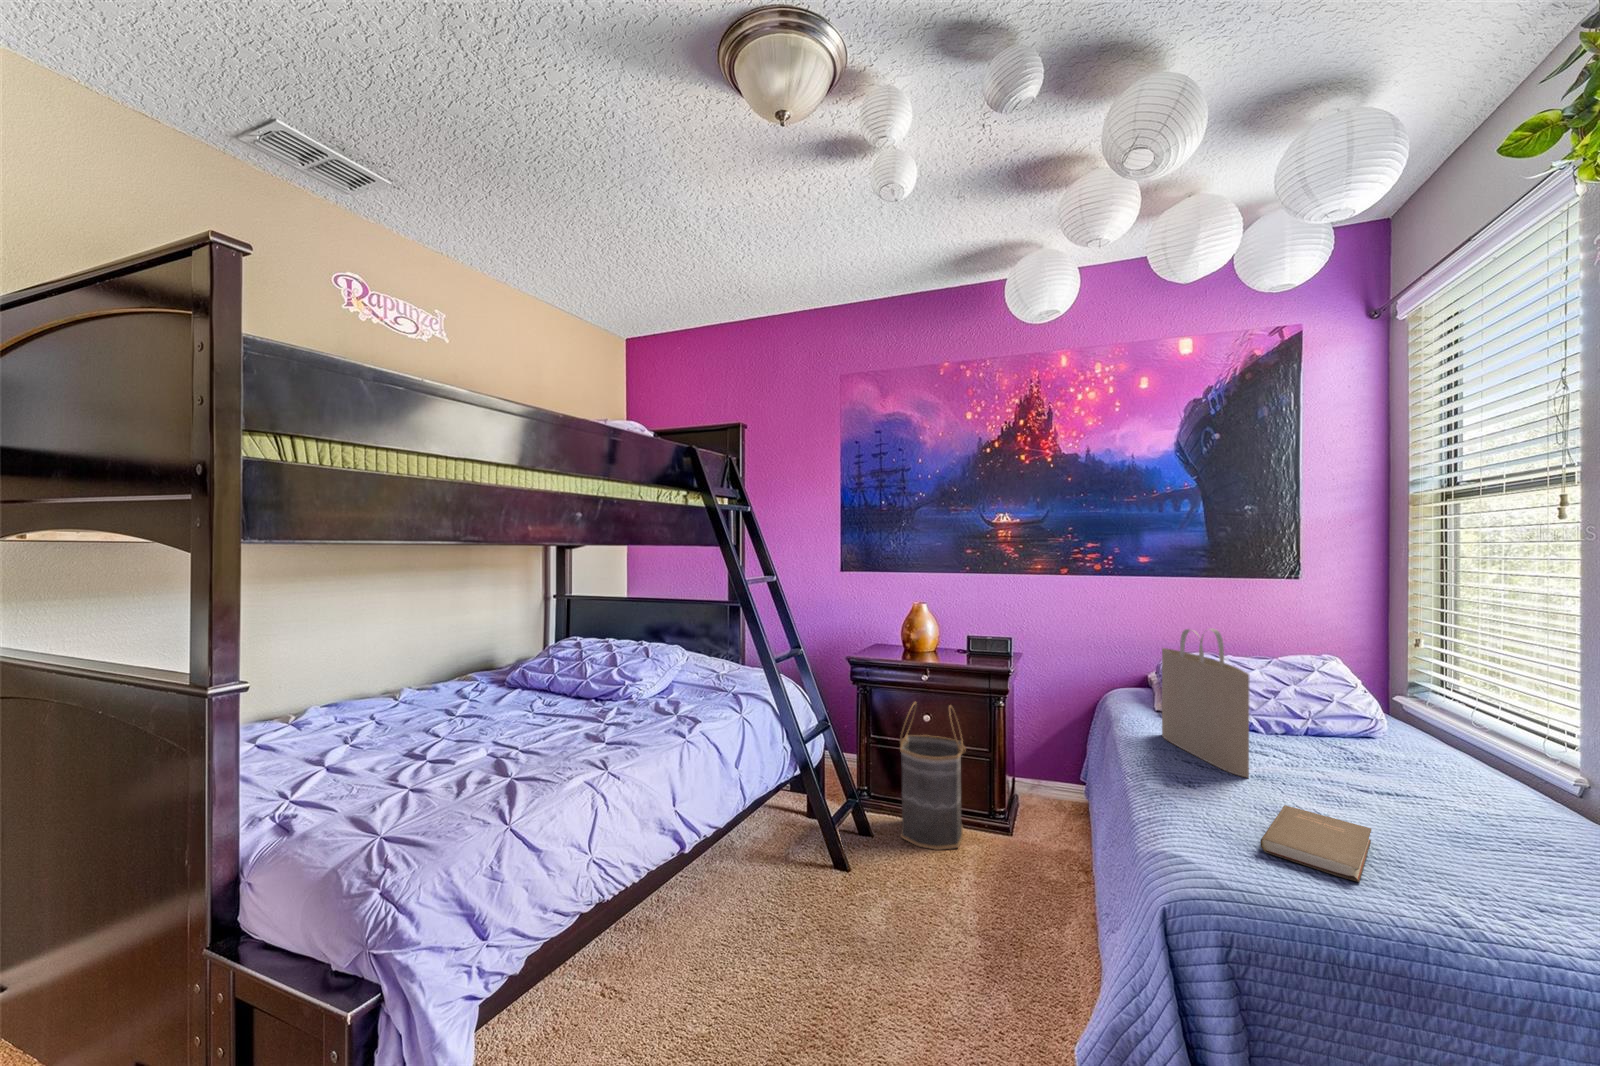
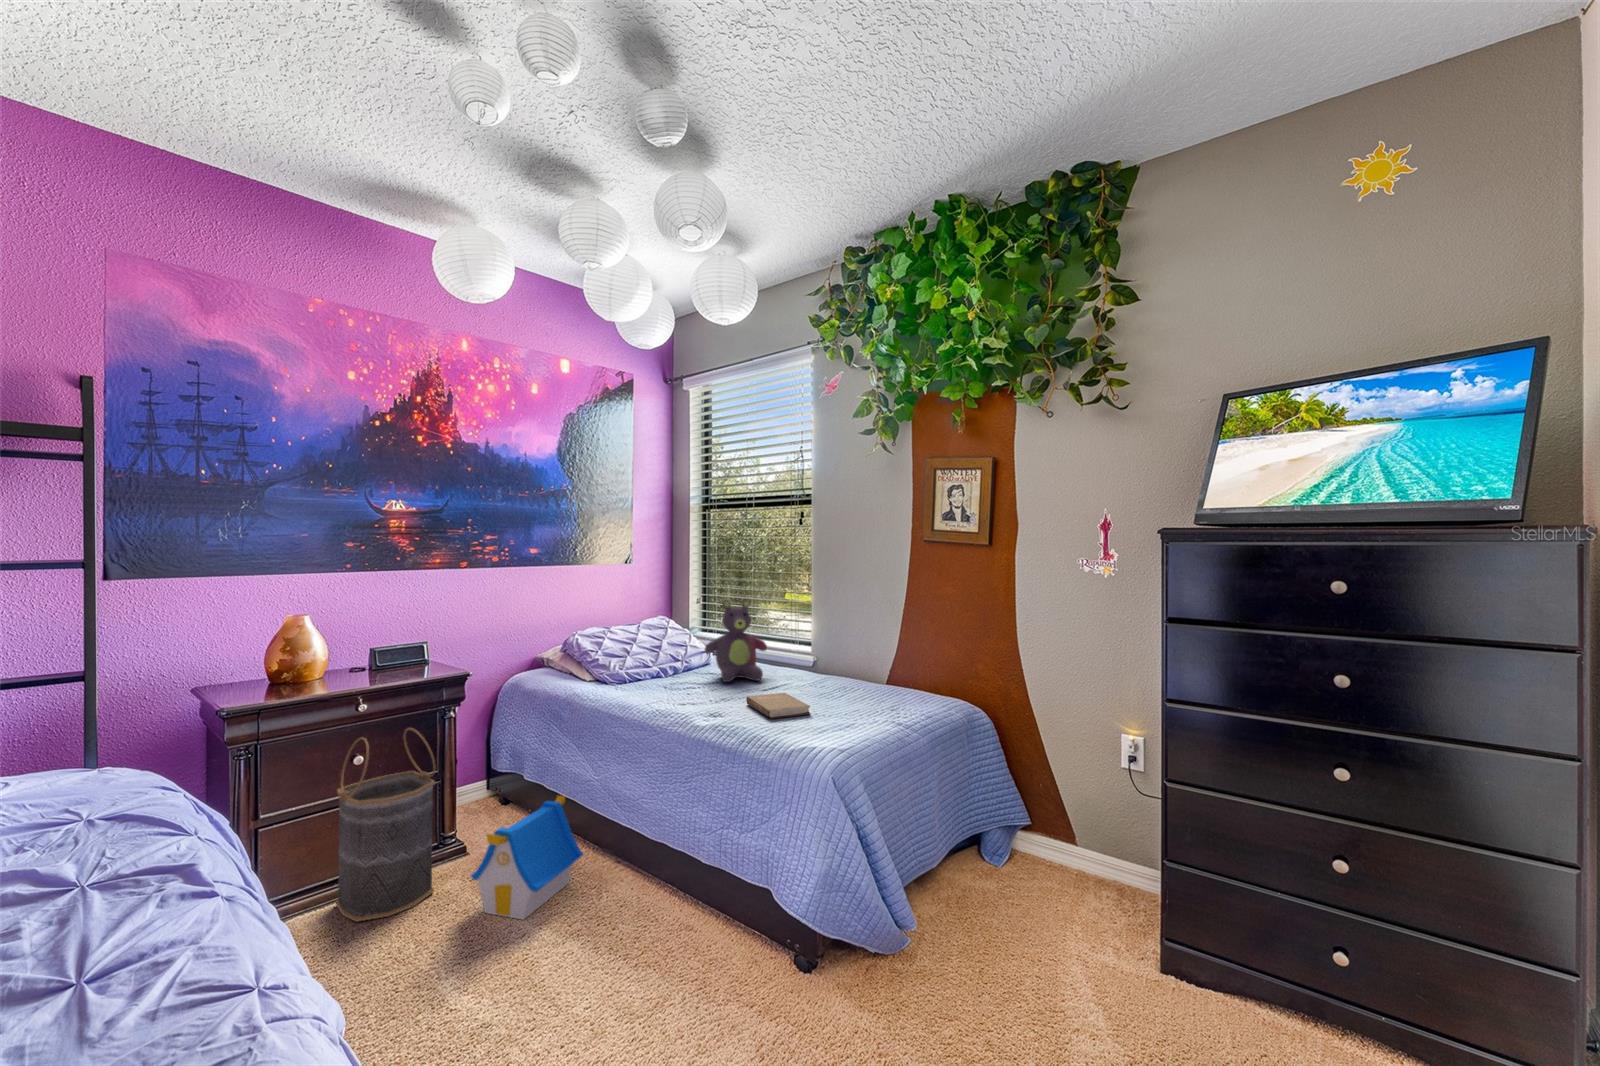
tote bag: present [1162,628,1249,778] -> none [617,595,701,697]
stuffed bear: none [1319,651,1457,794] -> present [705,599,767,682]
toy house: none [951,817,1056,914] -> present [471,796,583,919]

